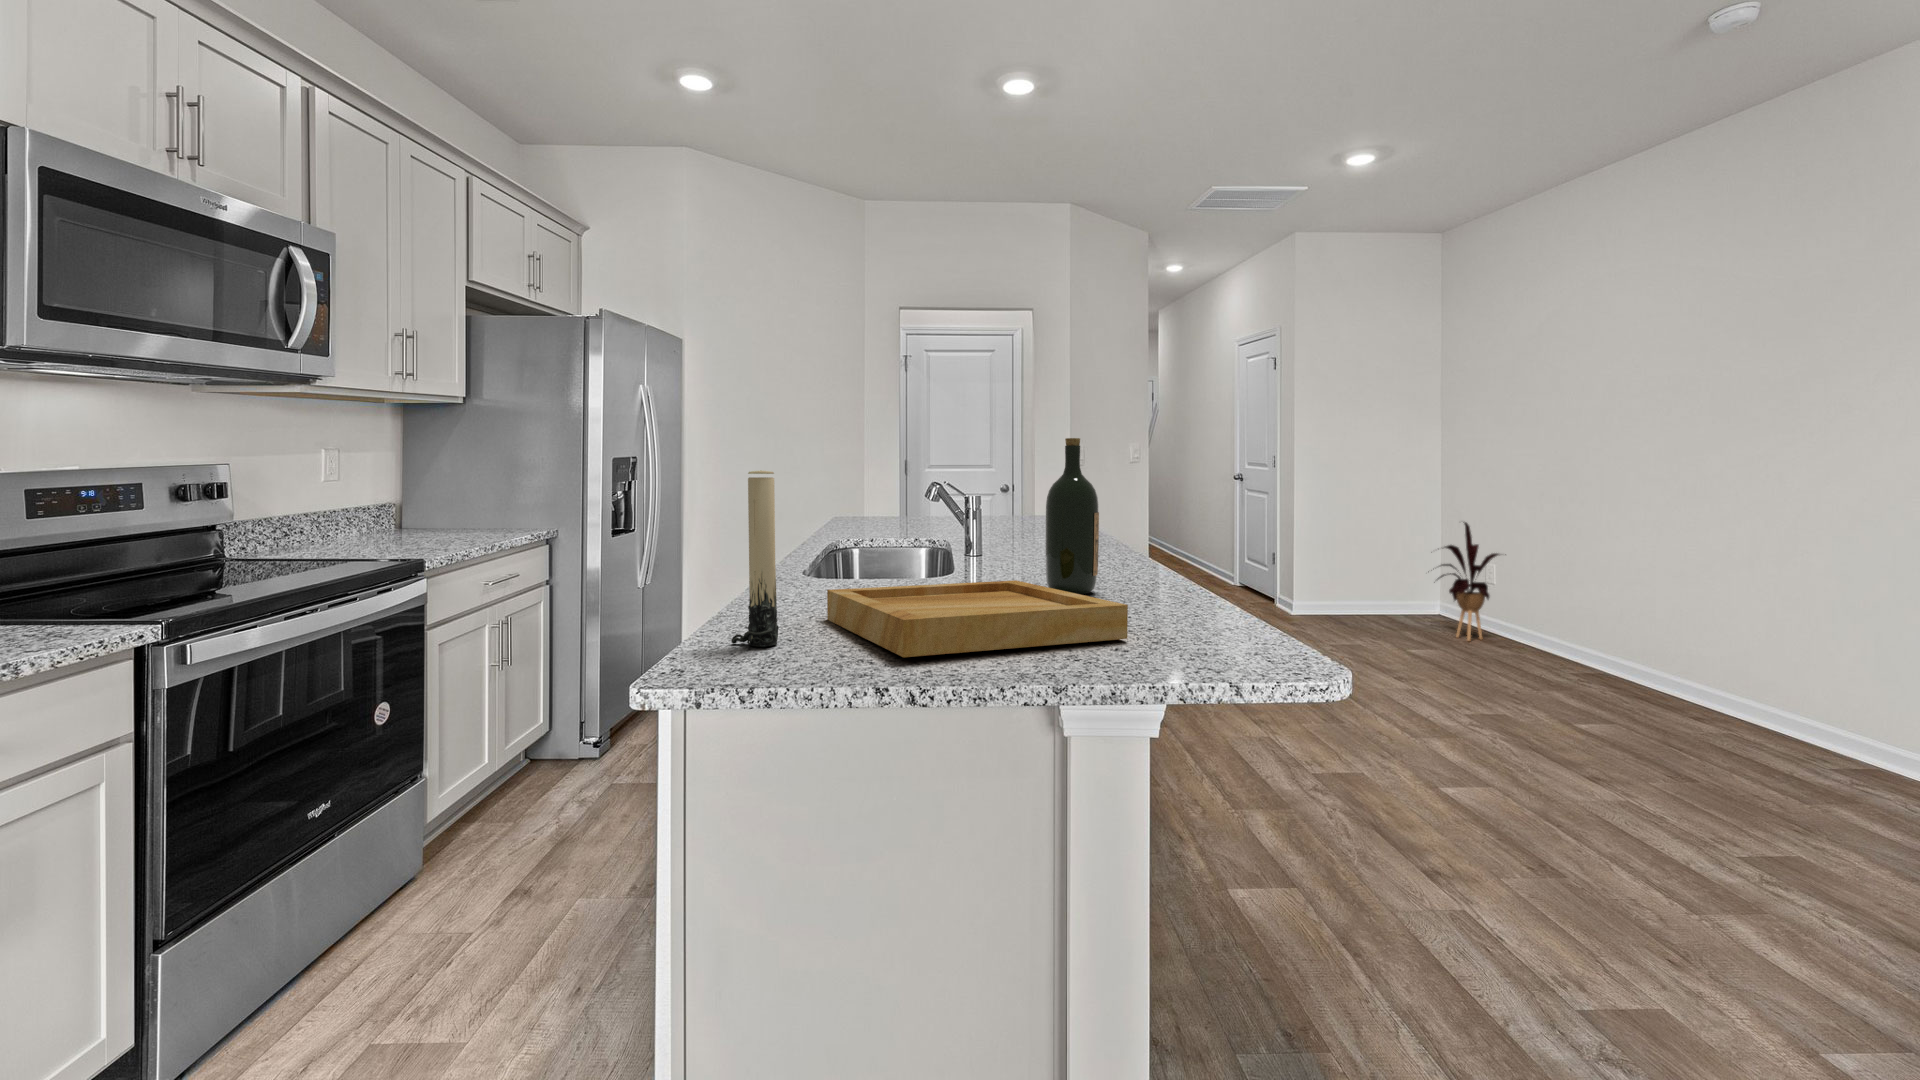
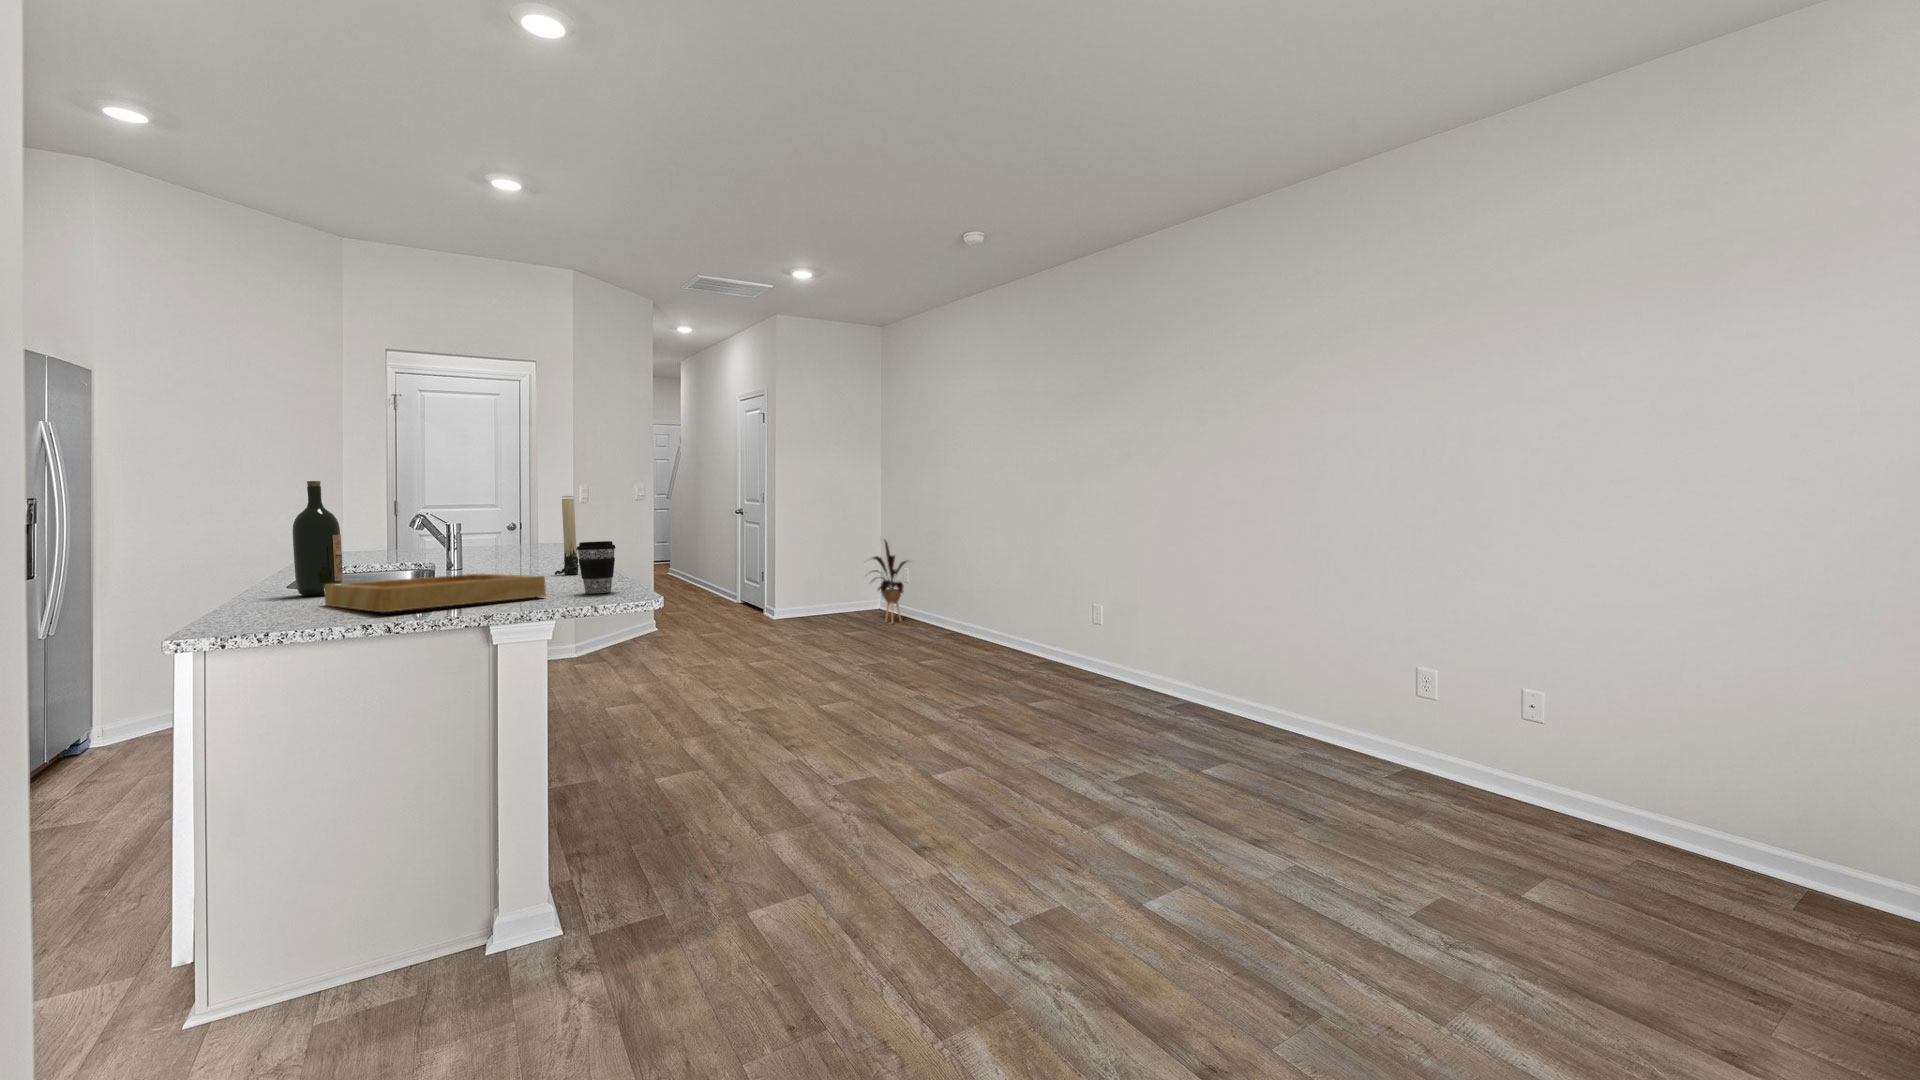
wine bottle: present [1046,438,1099,594] -> present [293,481,343,596]
candle: present [731,470,778,646] -> present [555,496,579,575]
coffee cup: none [1175,548,1238,639] -> present [577,541,616,593]

